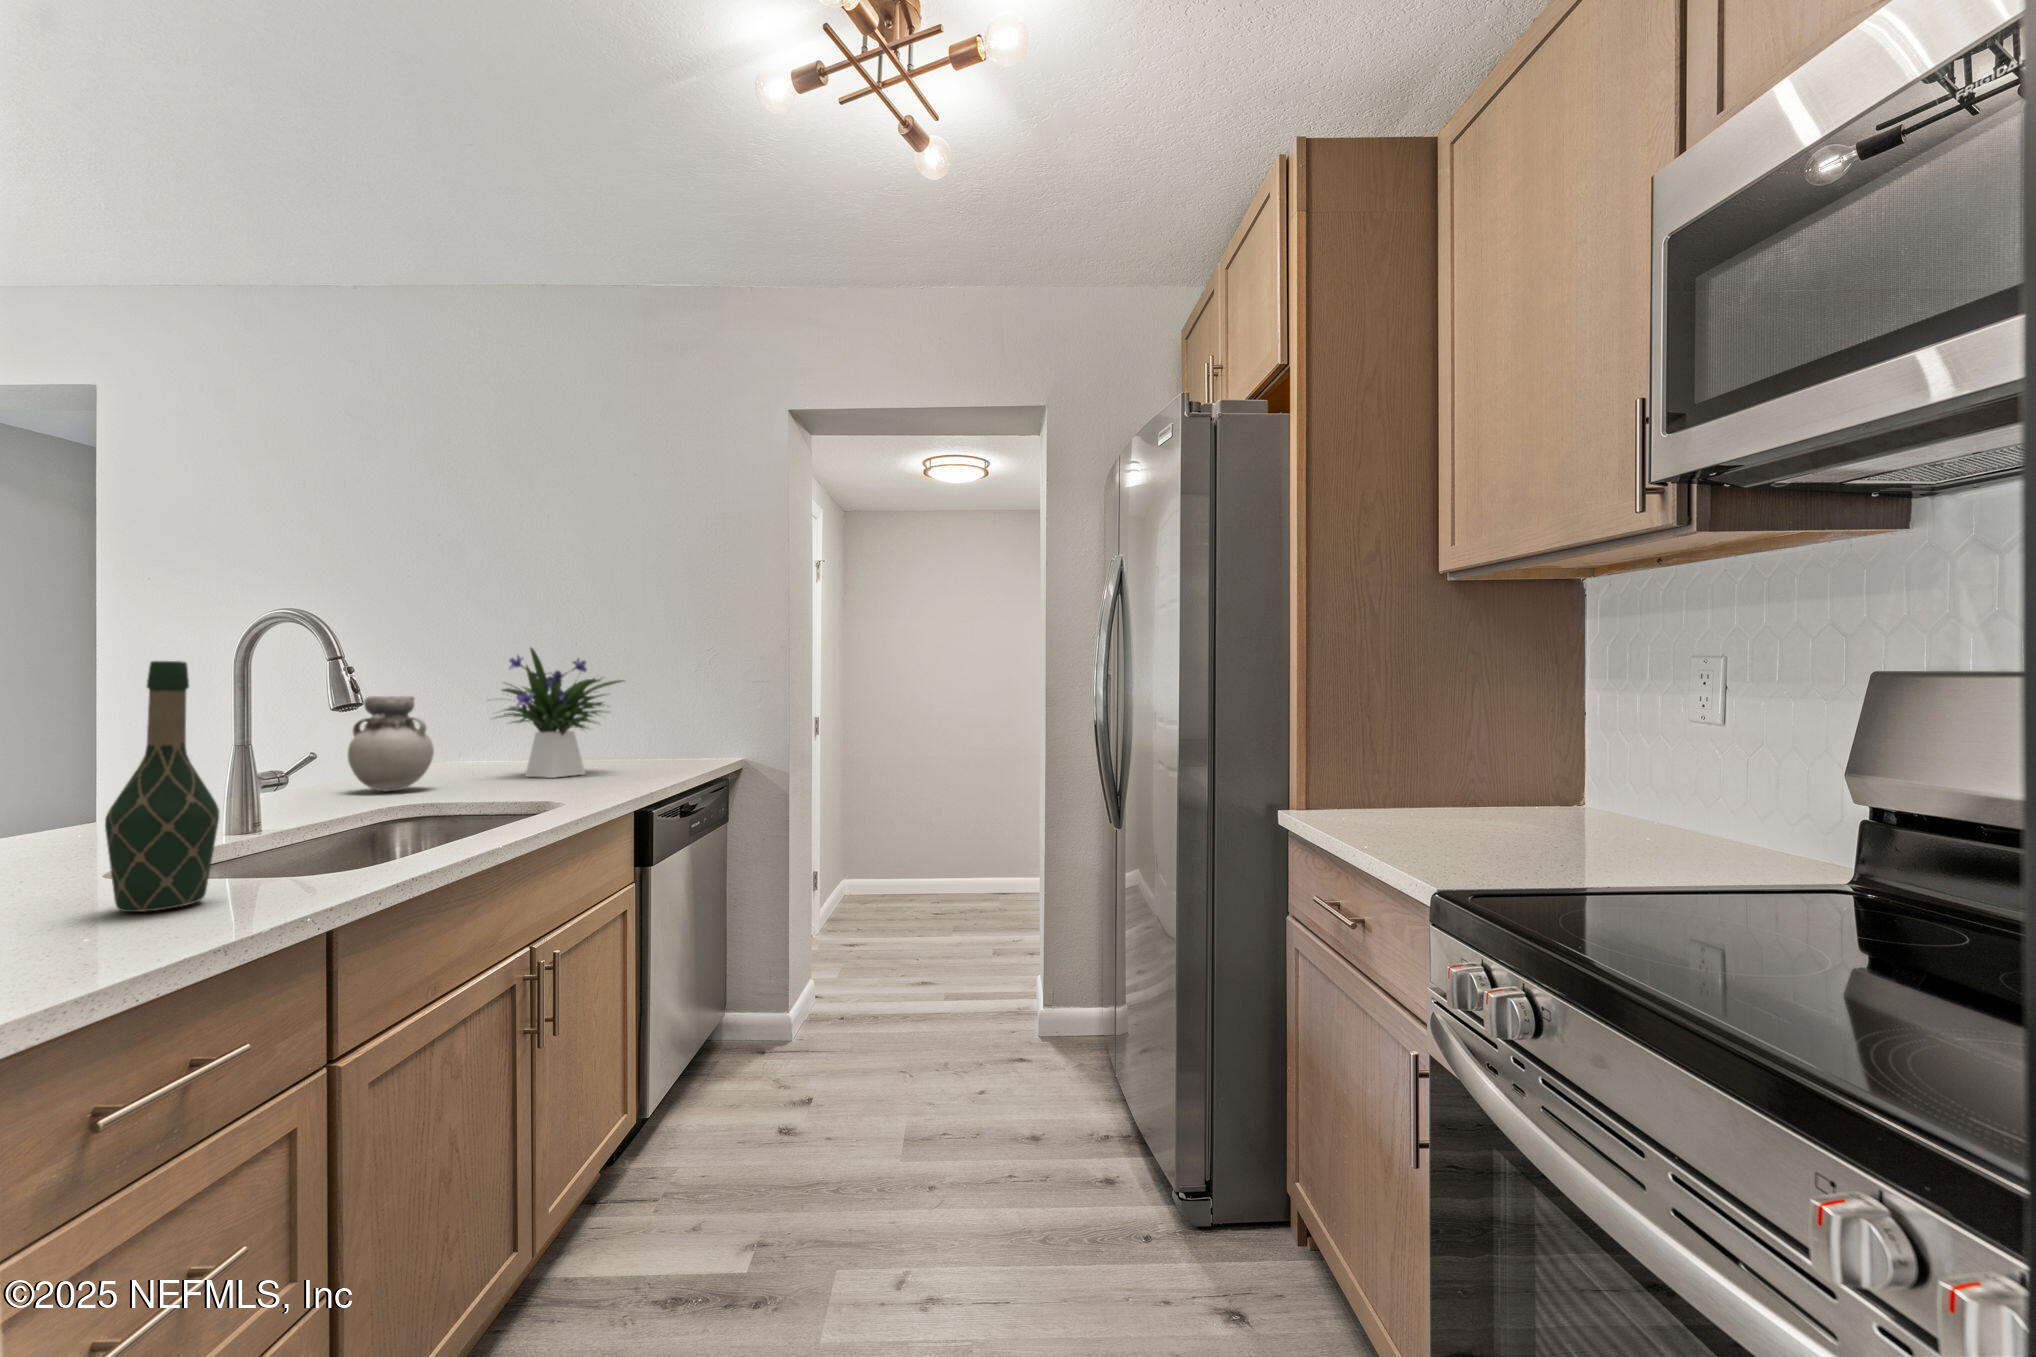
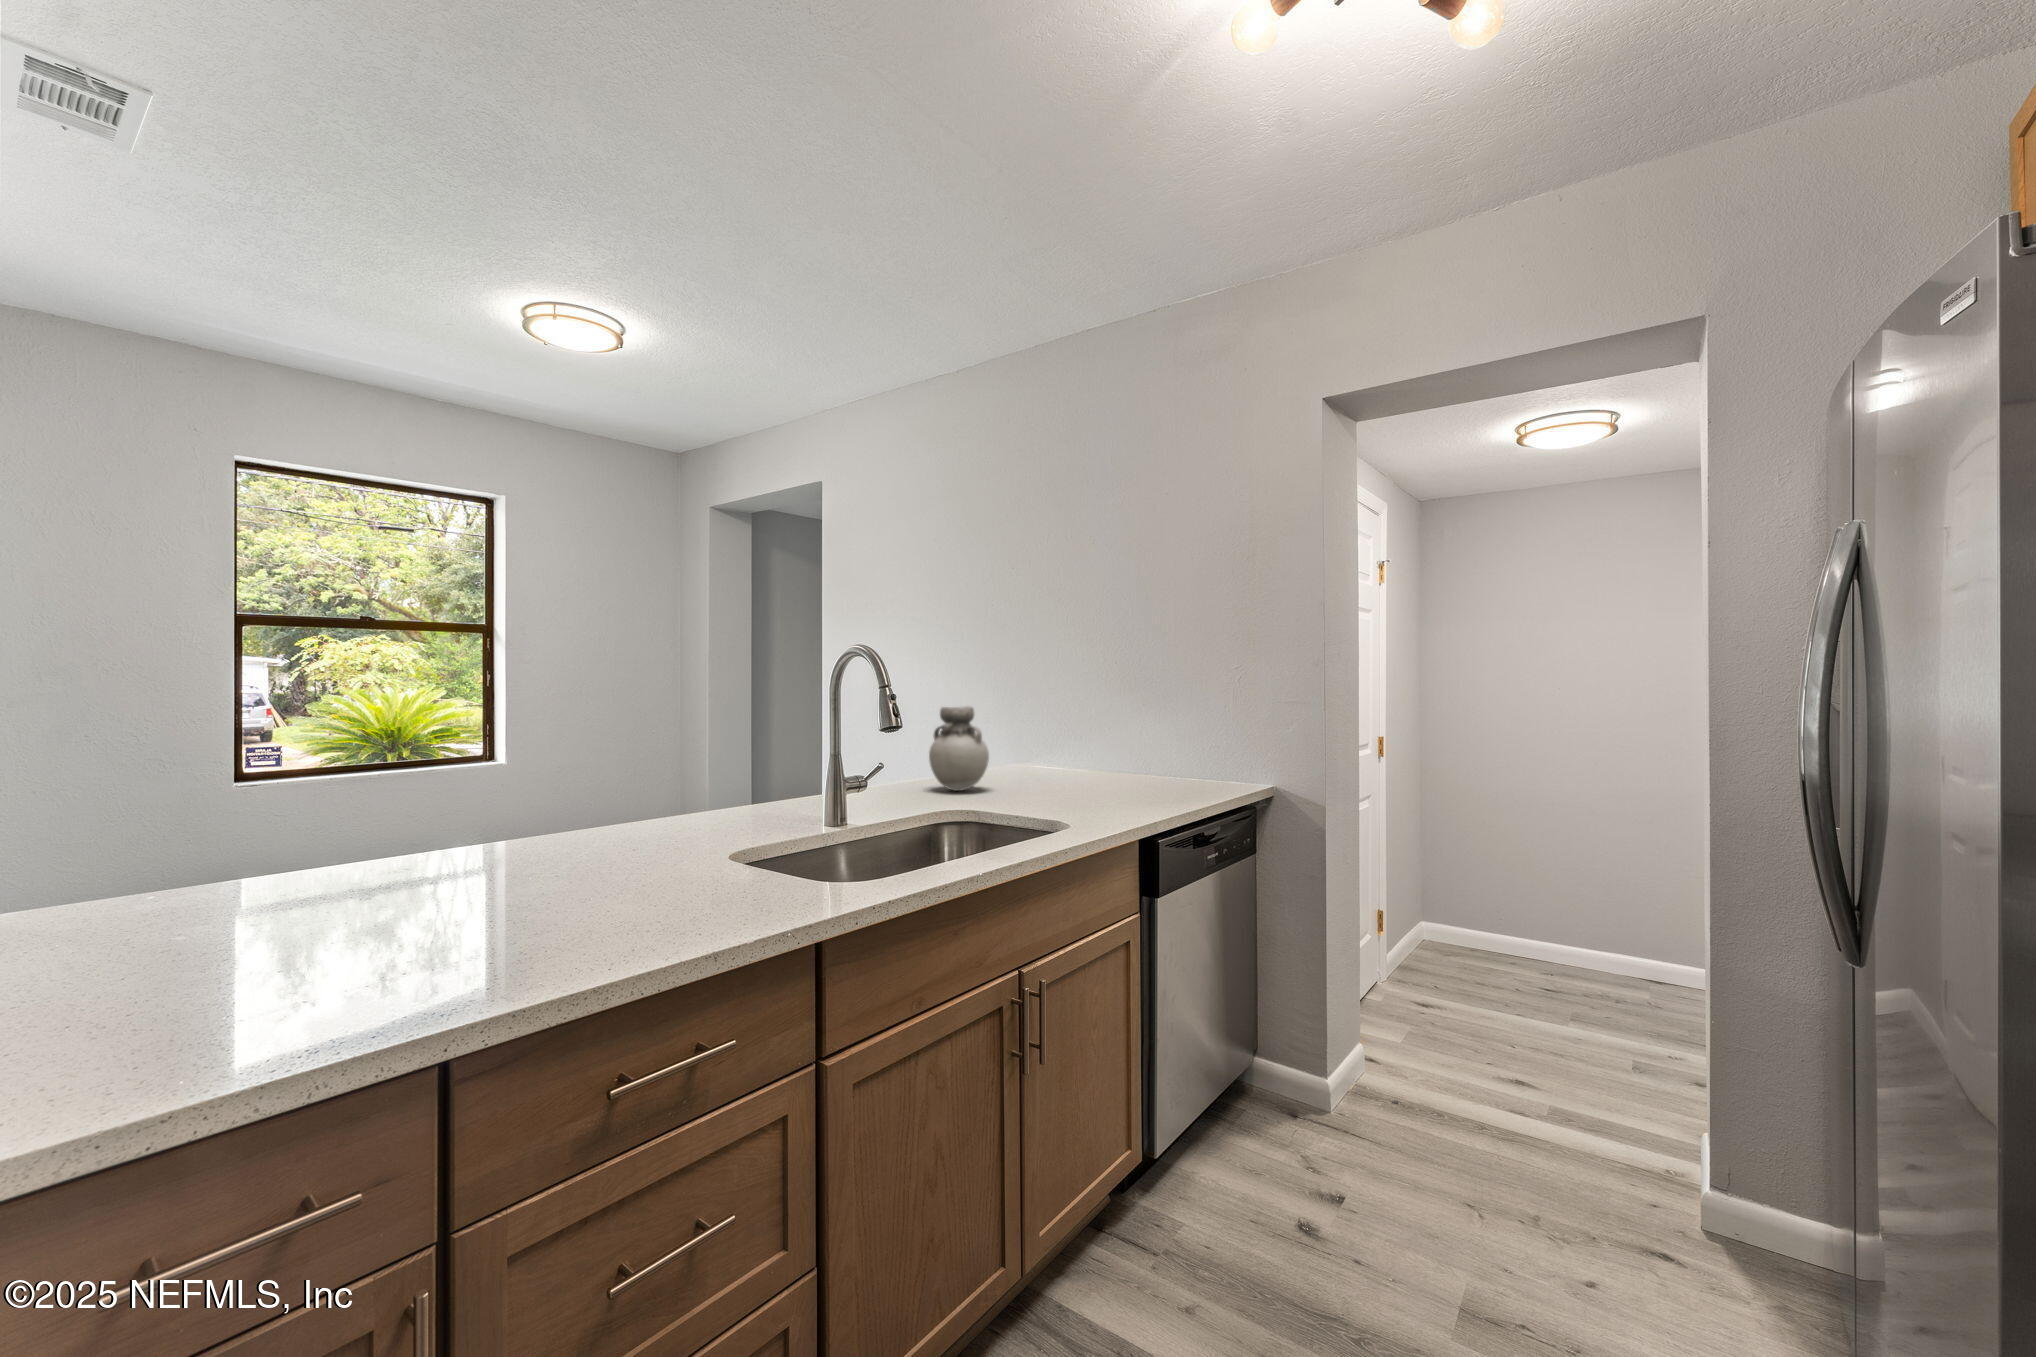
flower arrangement: present [501,648,625,778] -> none [1033,658,1153,785]
wine bottle: present [105,661,219,912] -> none [692,706,758,908]

